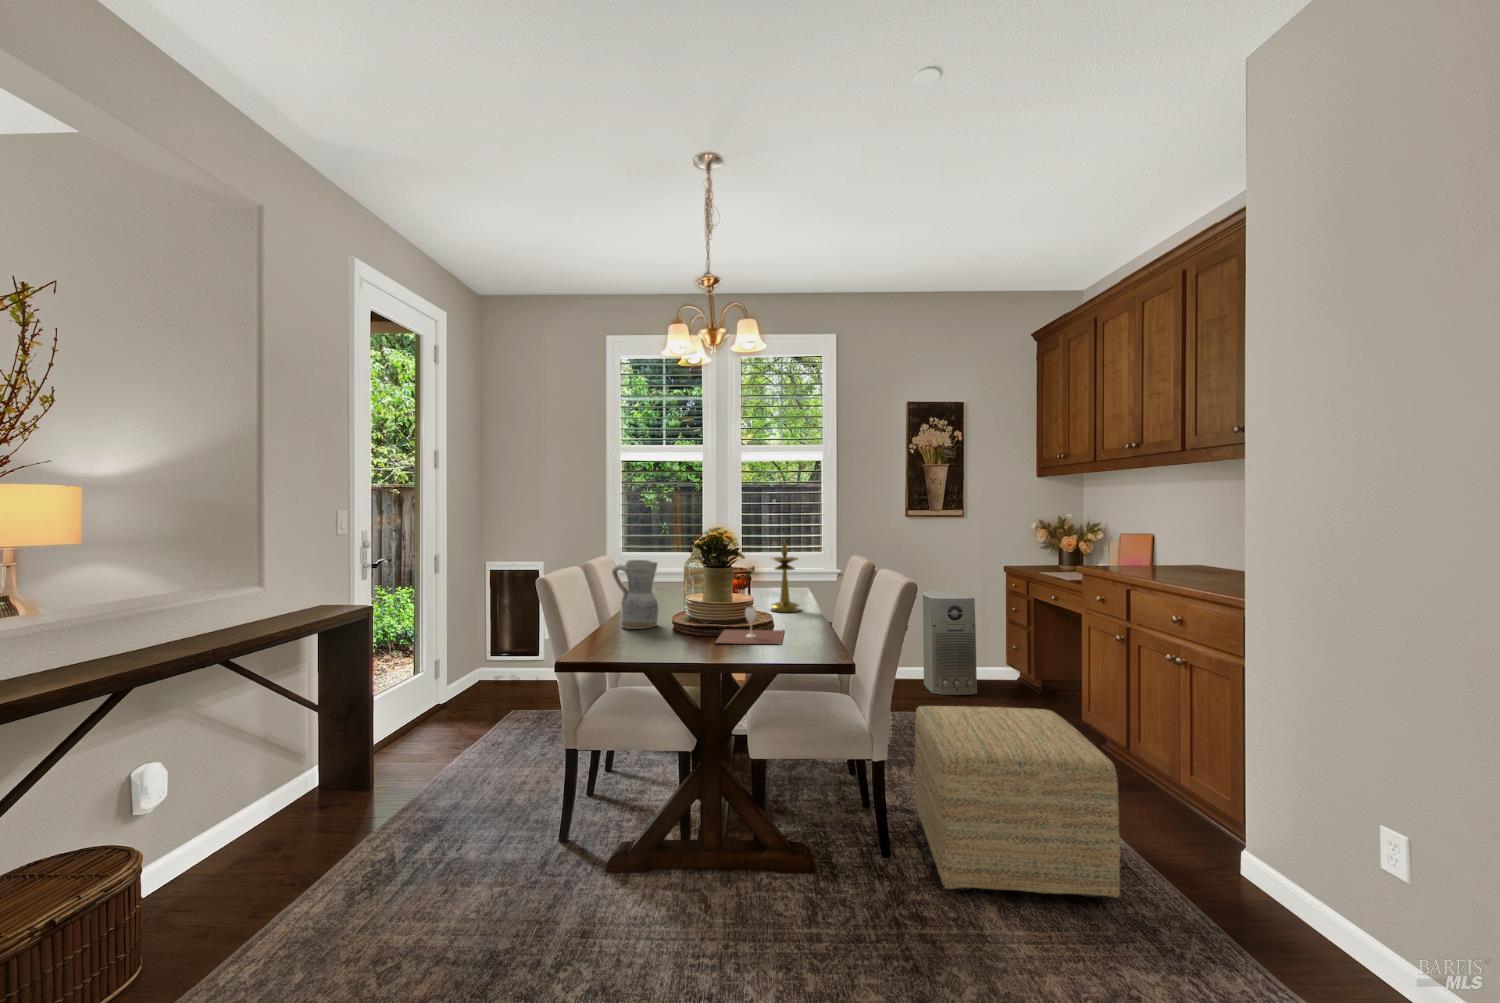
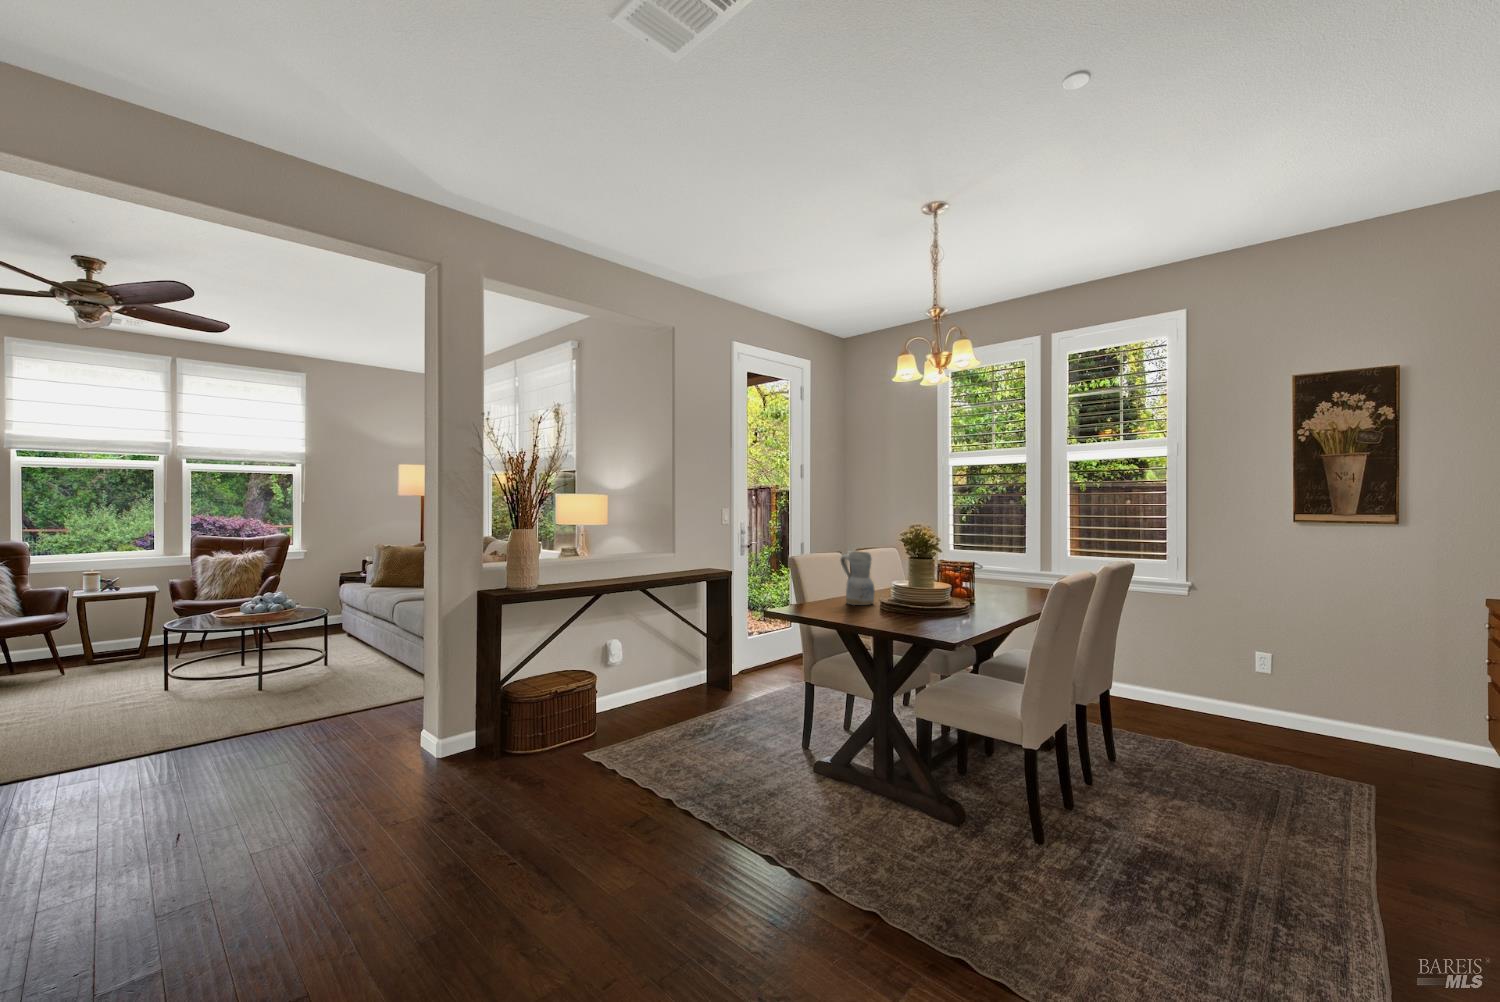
candlestick: present [771,542,799,612] -> none [987,542,1016,610]
air purifier: present [923,591,977,695] -> none [1303,622,1386,768]
wine glass: present [715,607,784,644] -> none [880,595,956,627]
ottoman: present [915,706,1120,898] -> none [1045,719,1278,955]

